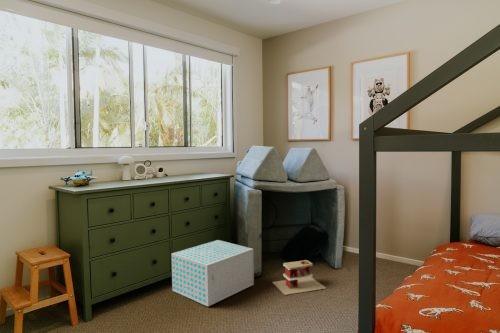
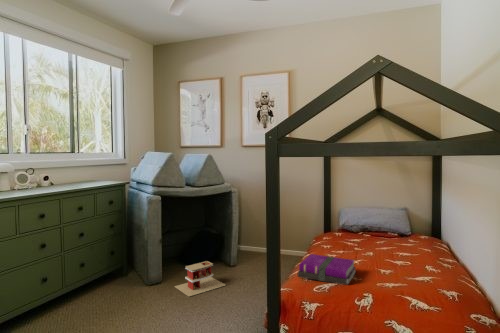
storage box: present [171,240,254,306] -> none [64,251,156,320]
notebook: none [401,268,484,315] -> present [298,254,356,285]

